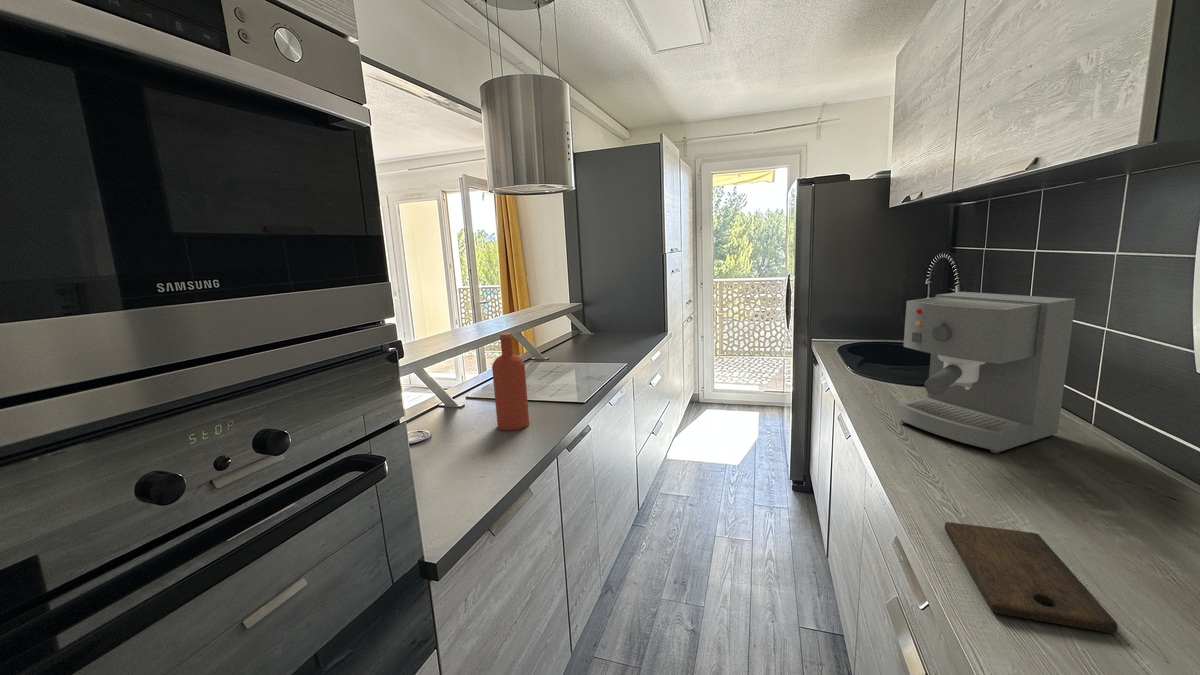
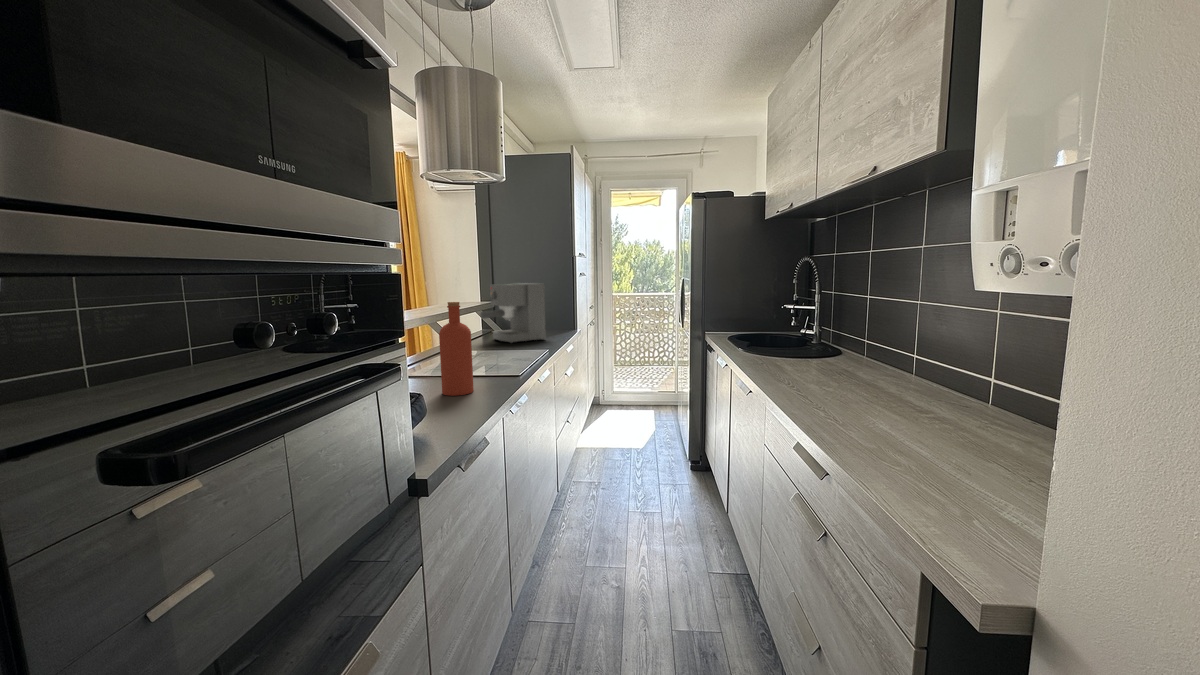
coffee maker: present [897,292,1076,453] -> present [481,283,546,343]
cutting board: present [945,522,1118,633] -> none [837,417,952,458]

